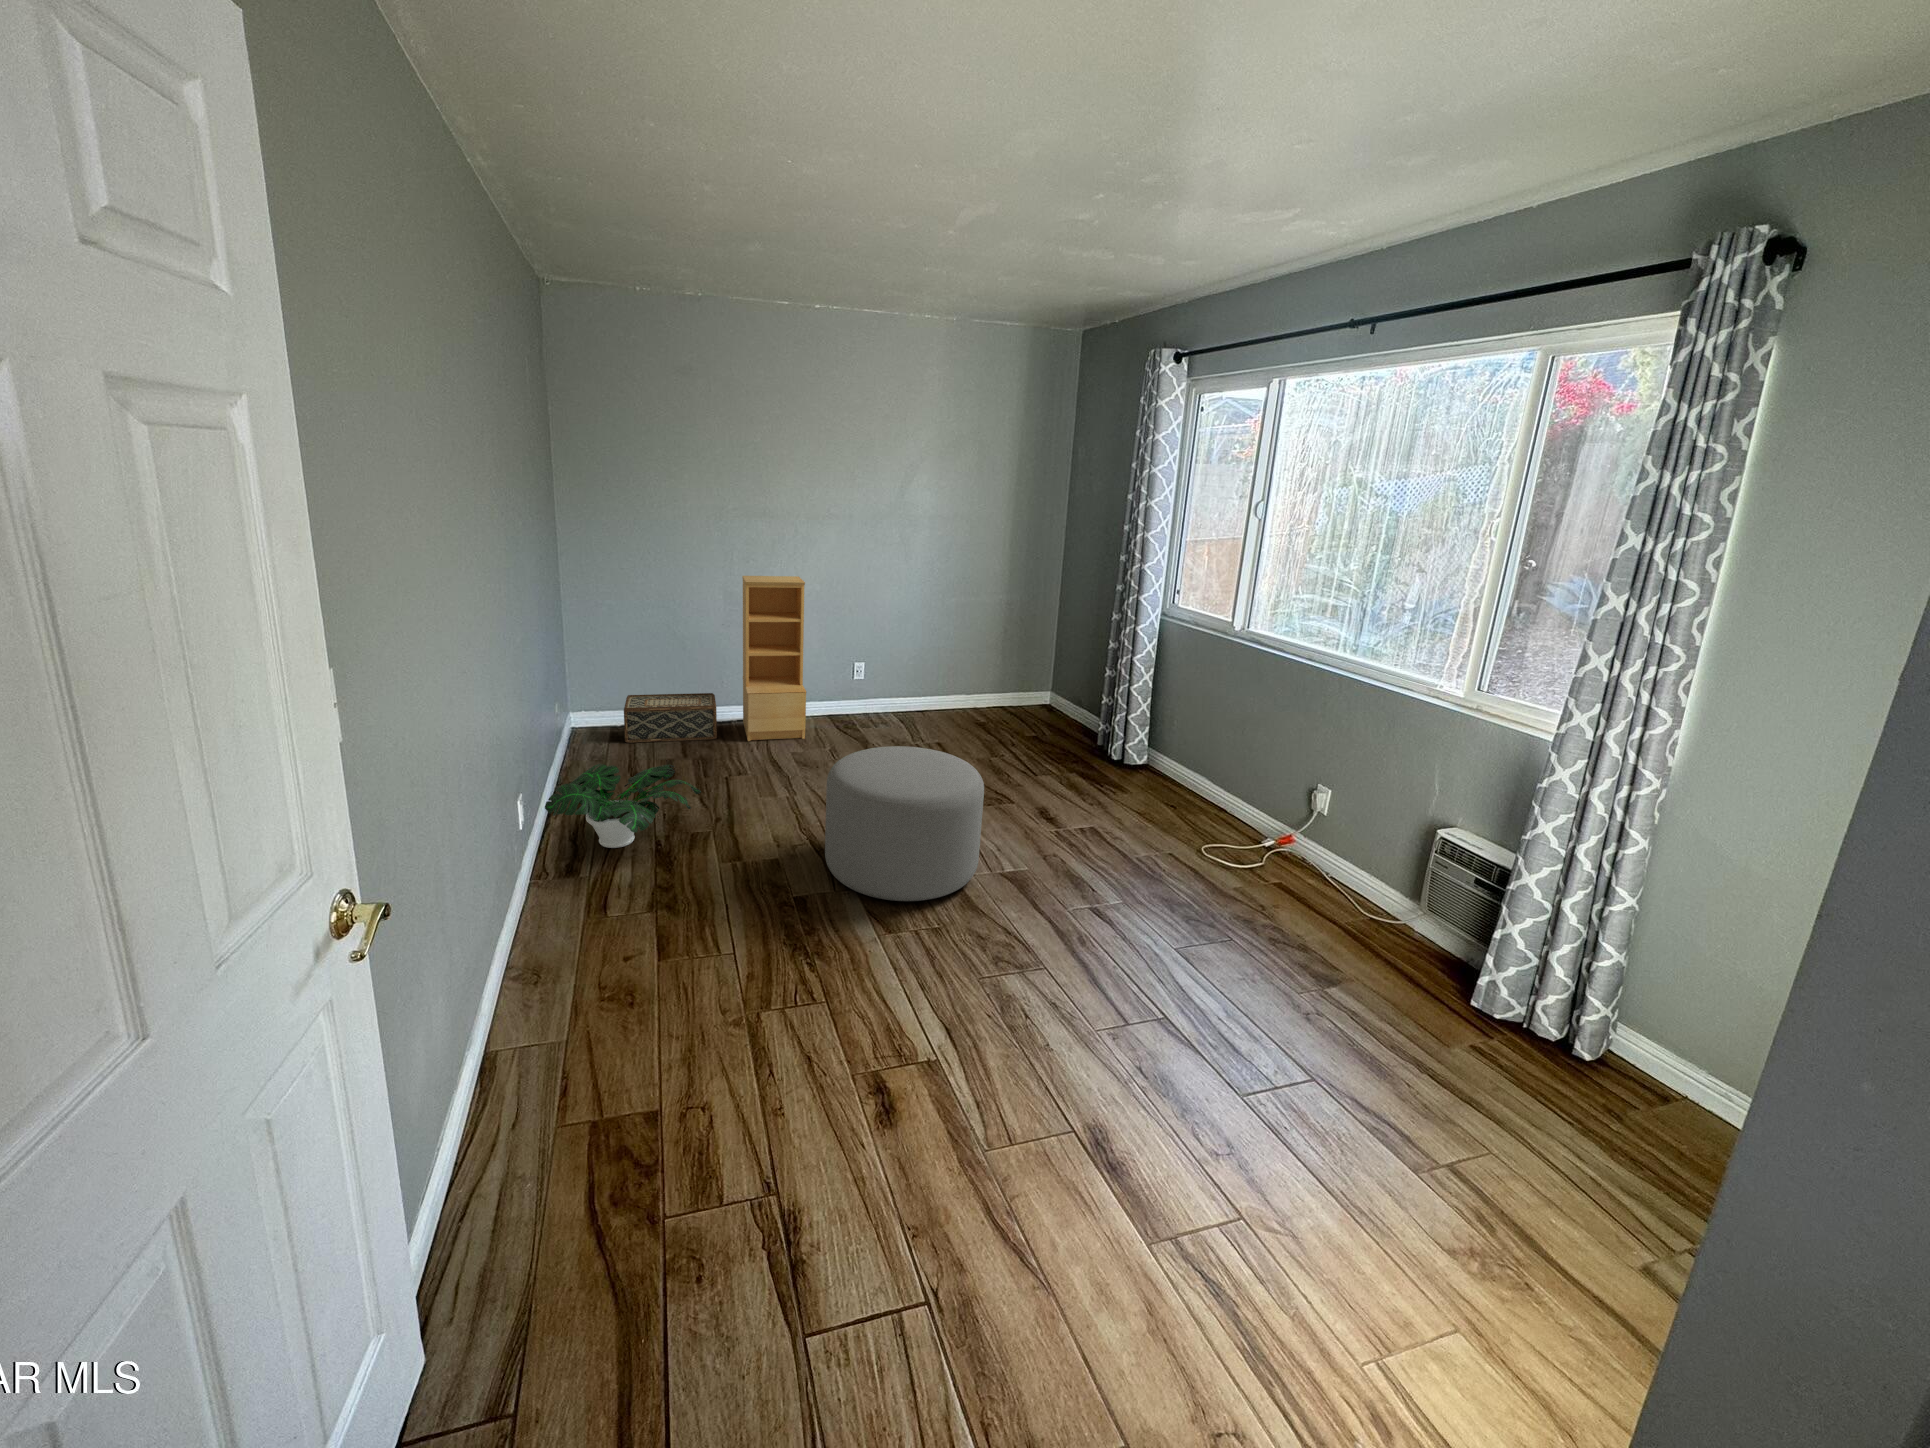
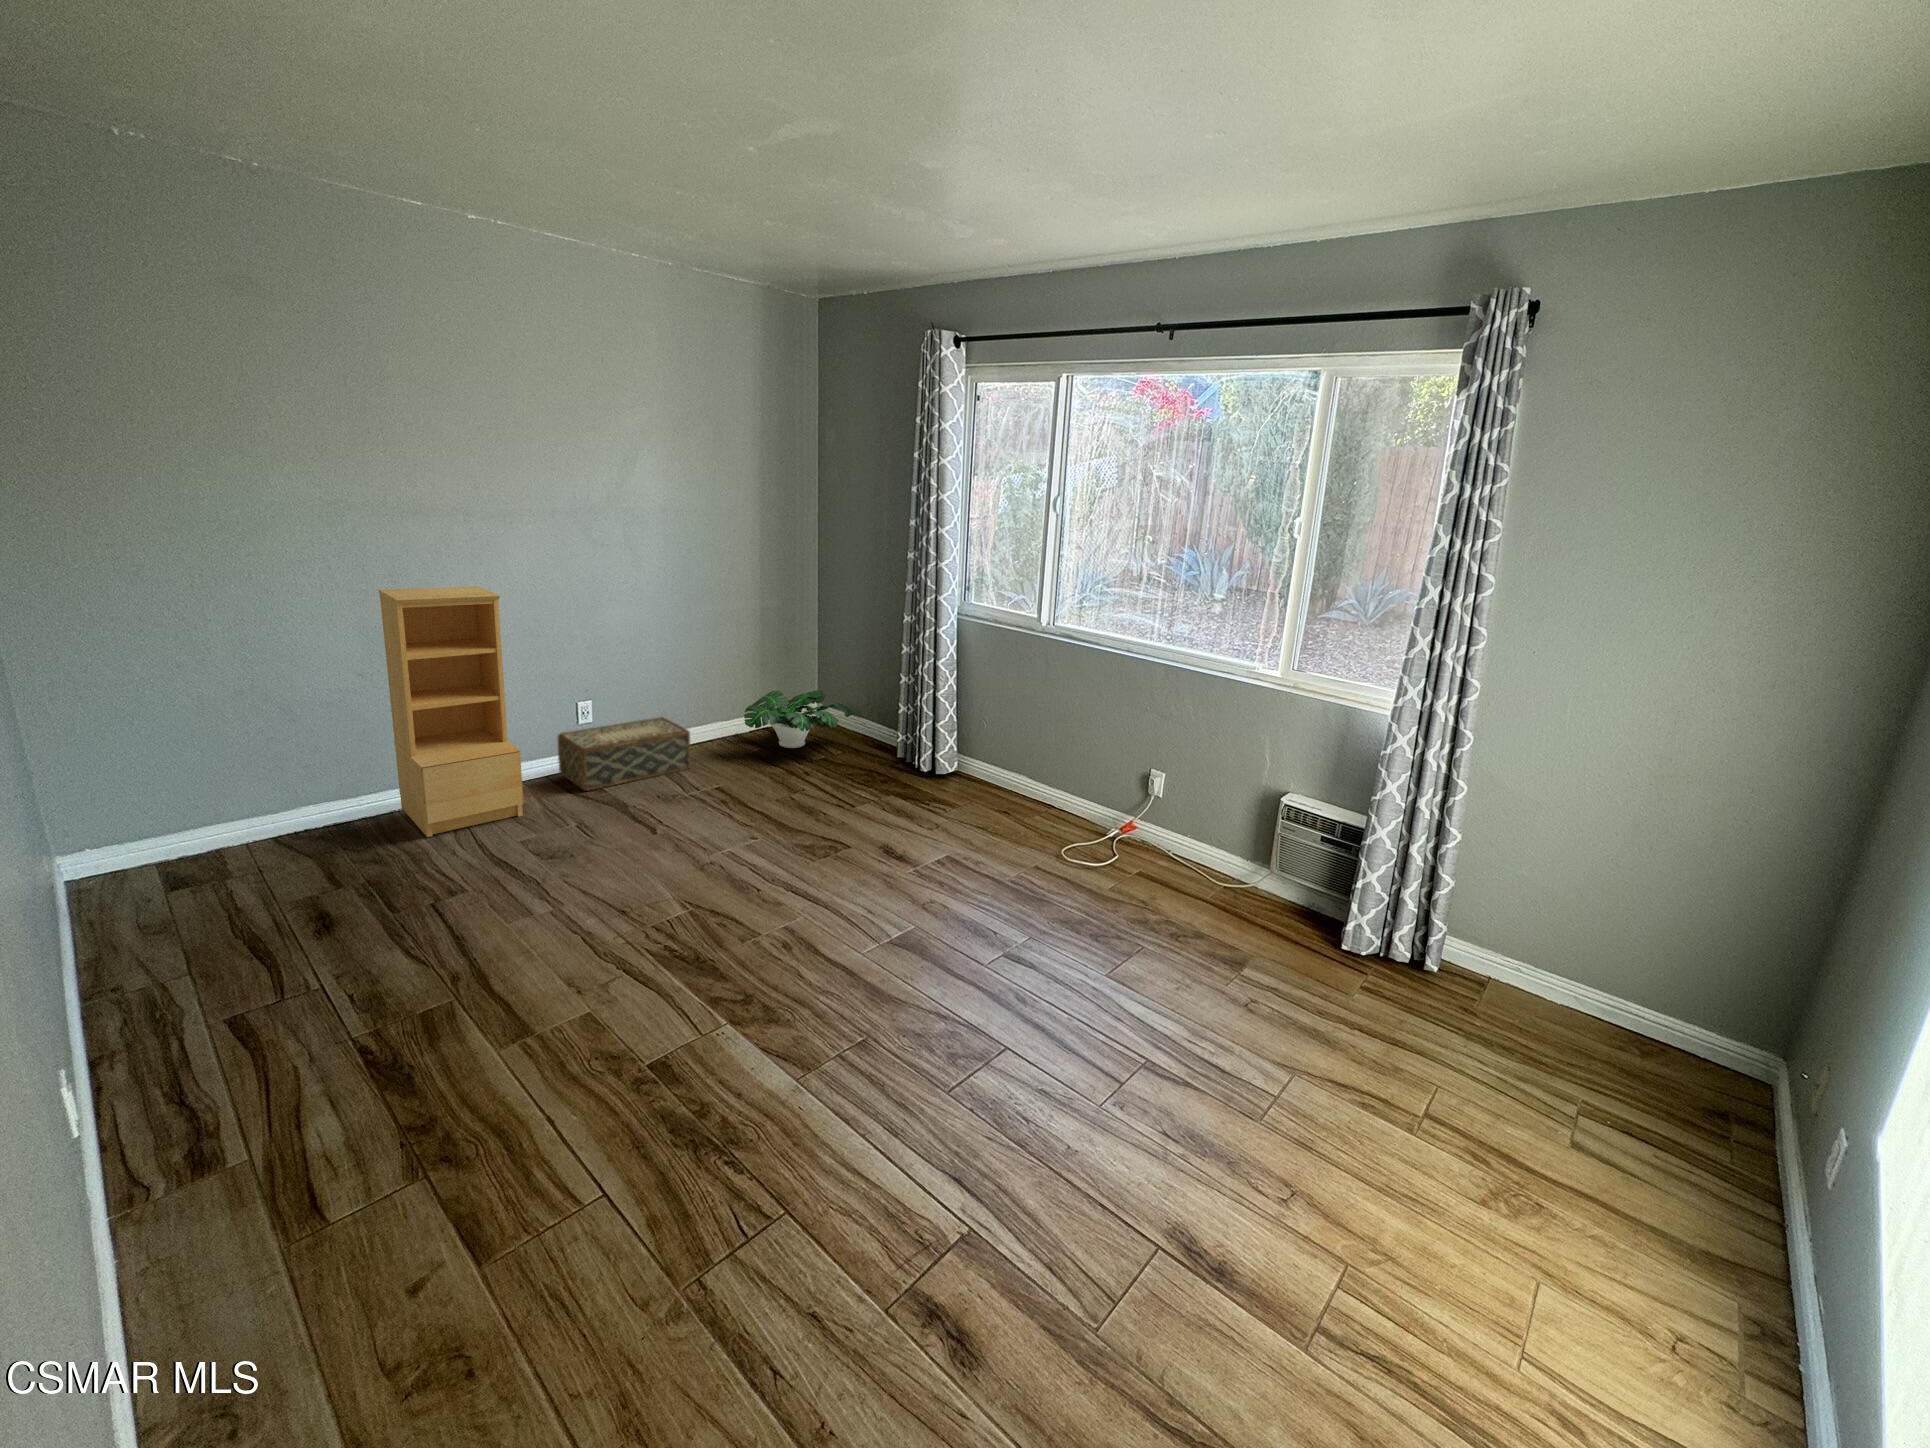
woven basket: present [624,693,717,743] -> present [557,717,690,791]
ottoman: present [825,746,984,901] -> none [660,810,878,1029]
potted plant: present [545,764,701,848] -> present [744,690,855,748]

